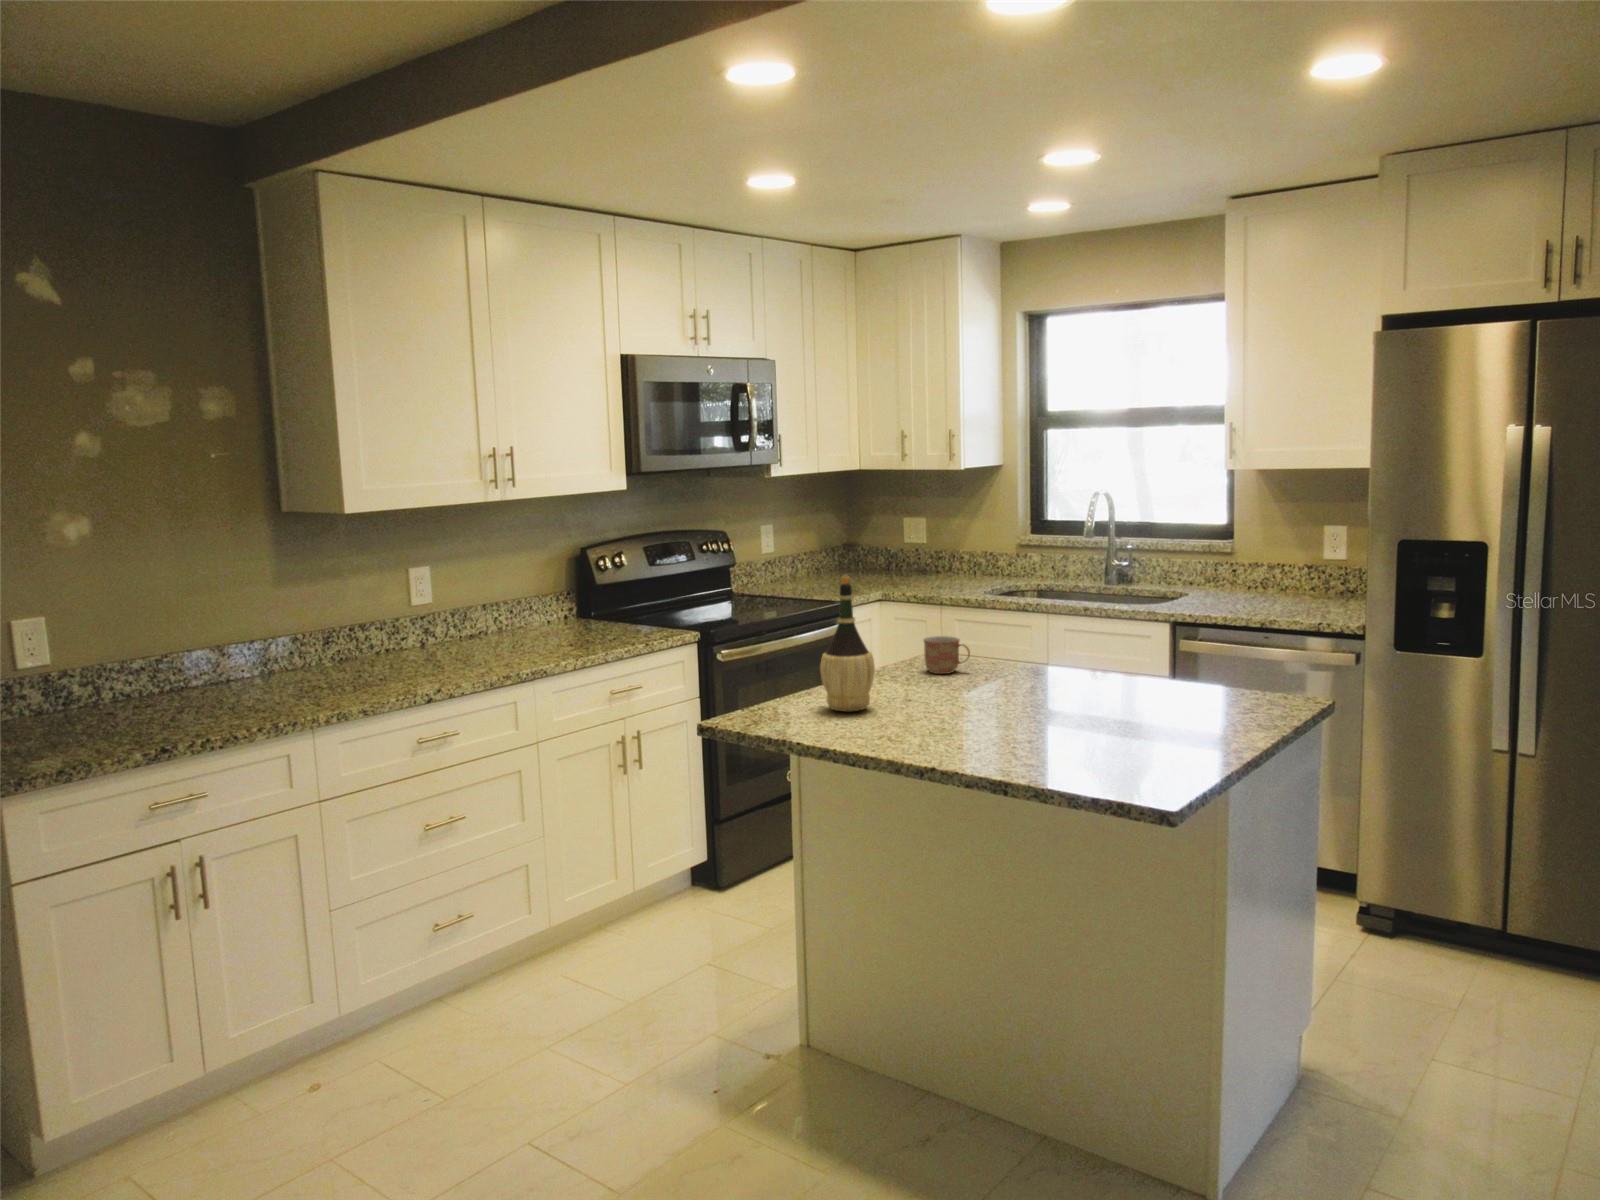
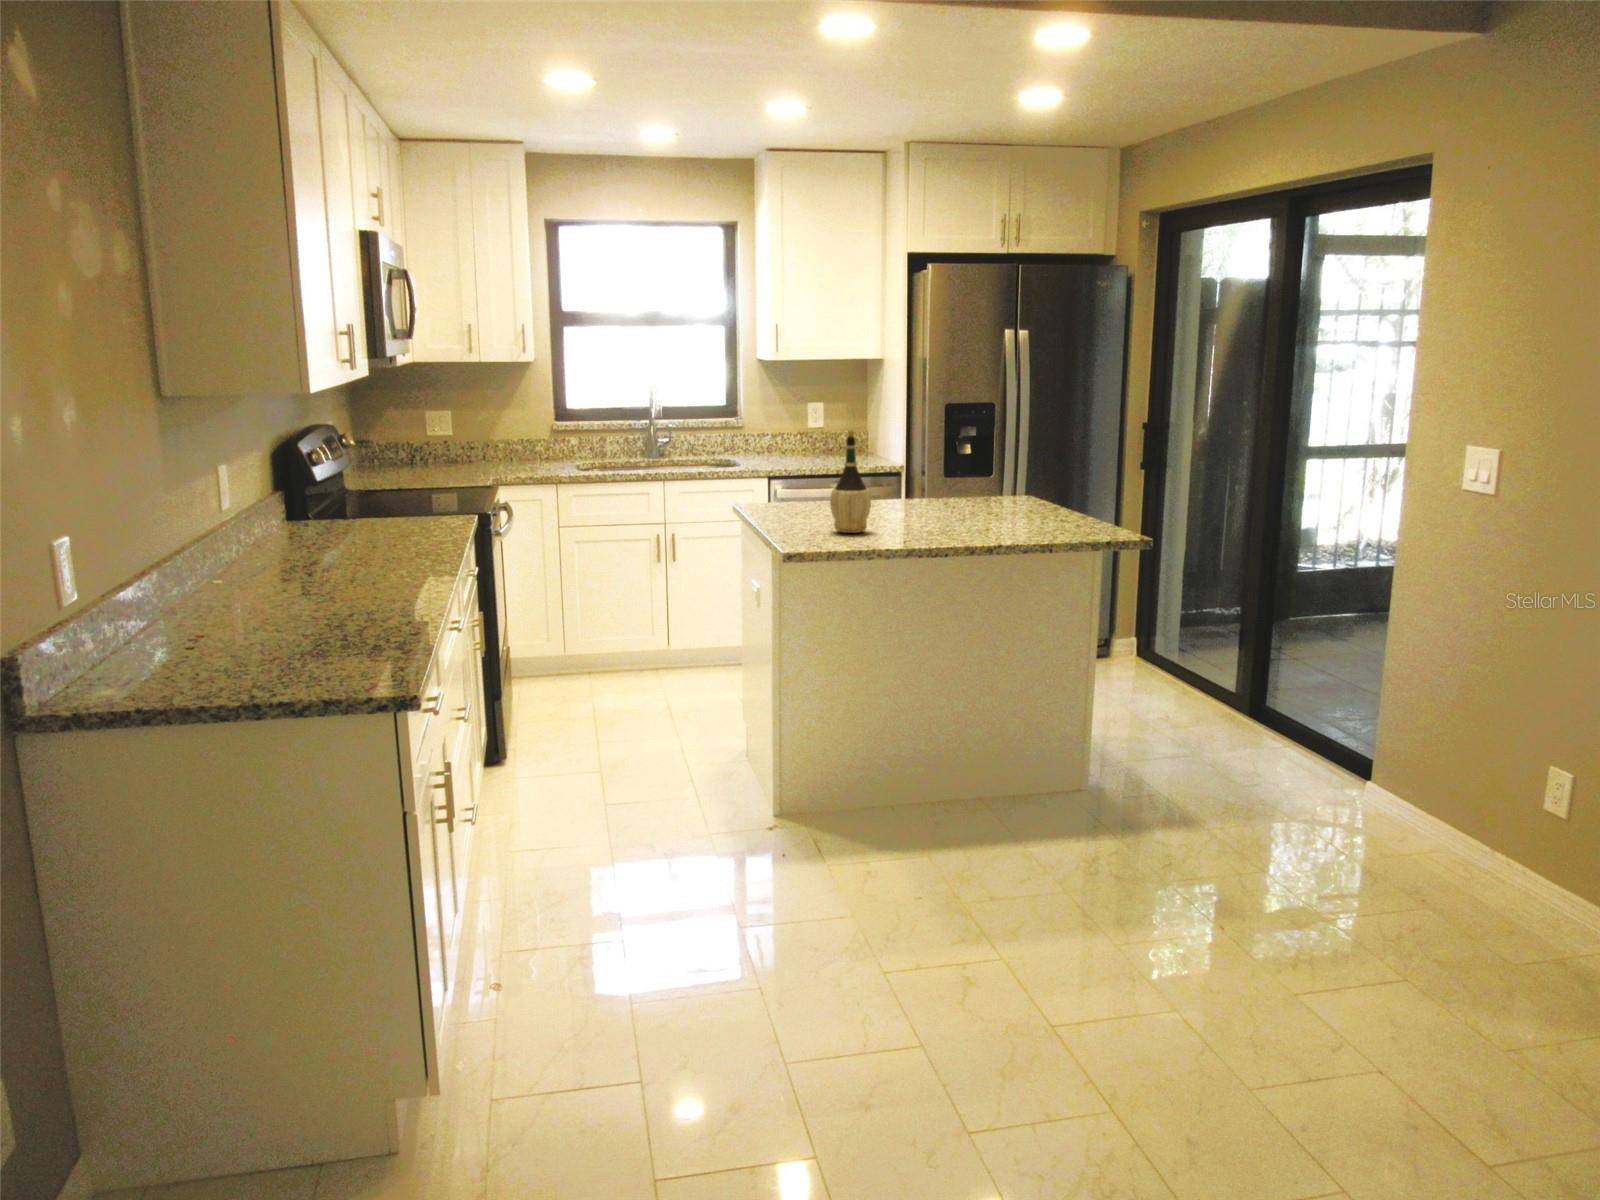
mug: present [924,636,970,674] -> none [788,484,821,512]

